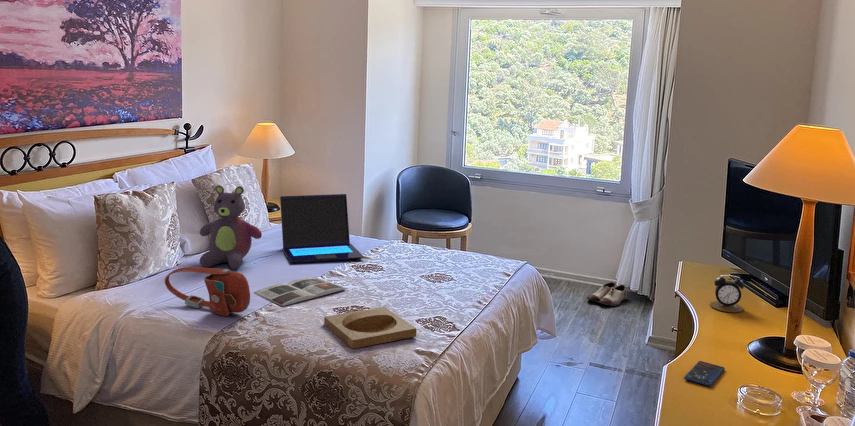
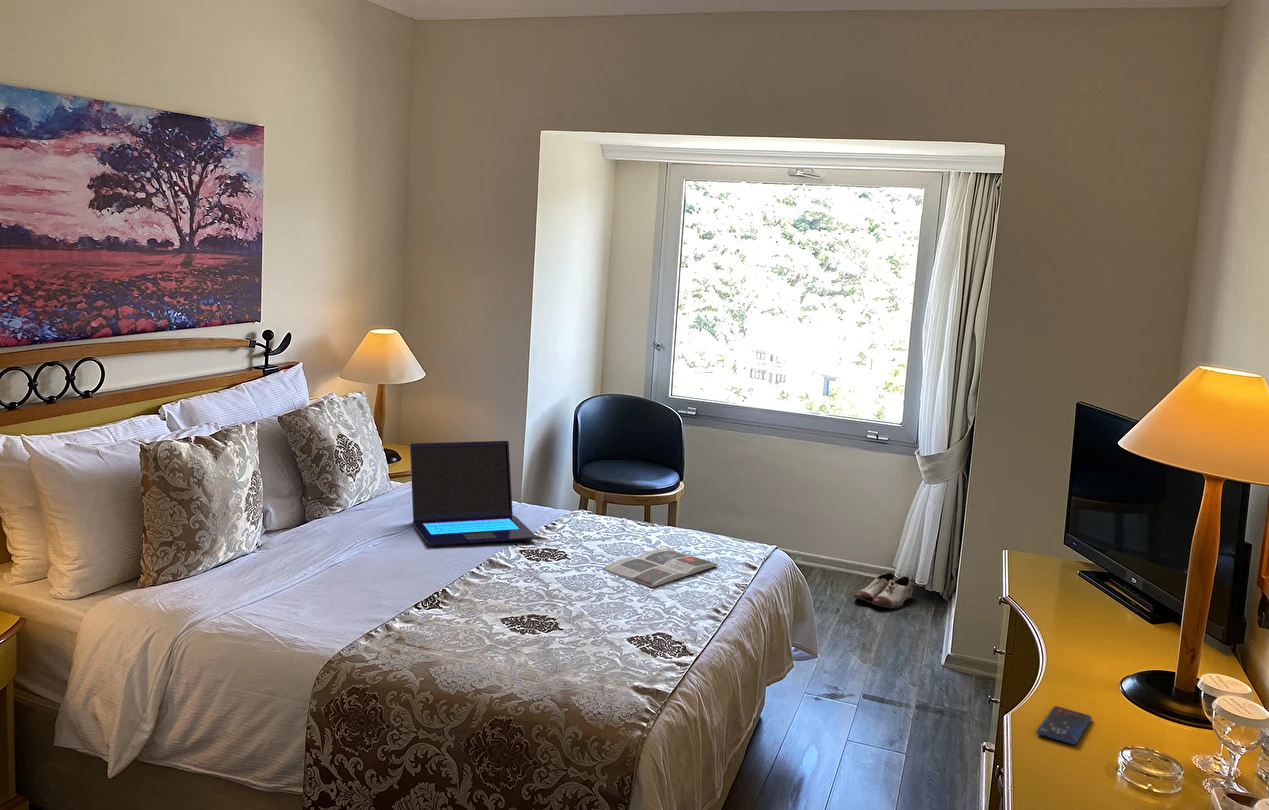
stuffed bear: present [200,185,262,269] -> none [291,428,386,554]
handbag: present [165,267,250,316] -> none [248,555,380,630]
alarm clock: present [710,275,744,312] -> none [1057,575,1107,630]
magazine: present [254,277,345,306] -> present [602,548,718,587]
tray: present [324,307,416,349] -> none [492,617,632,683]

